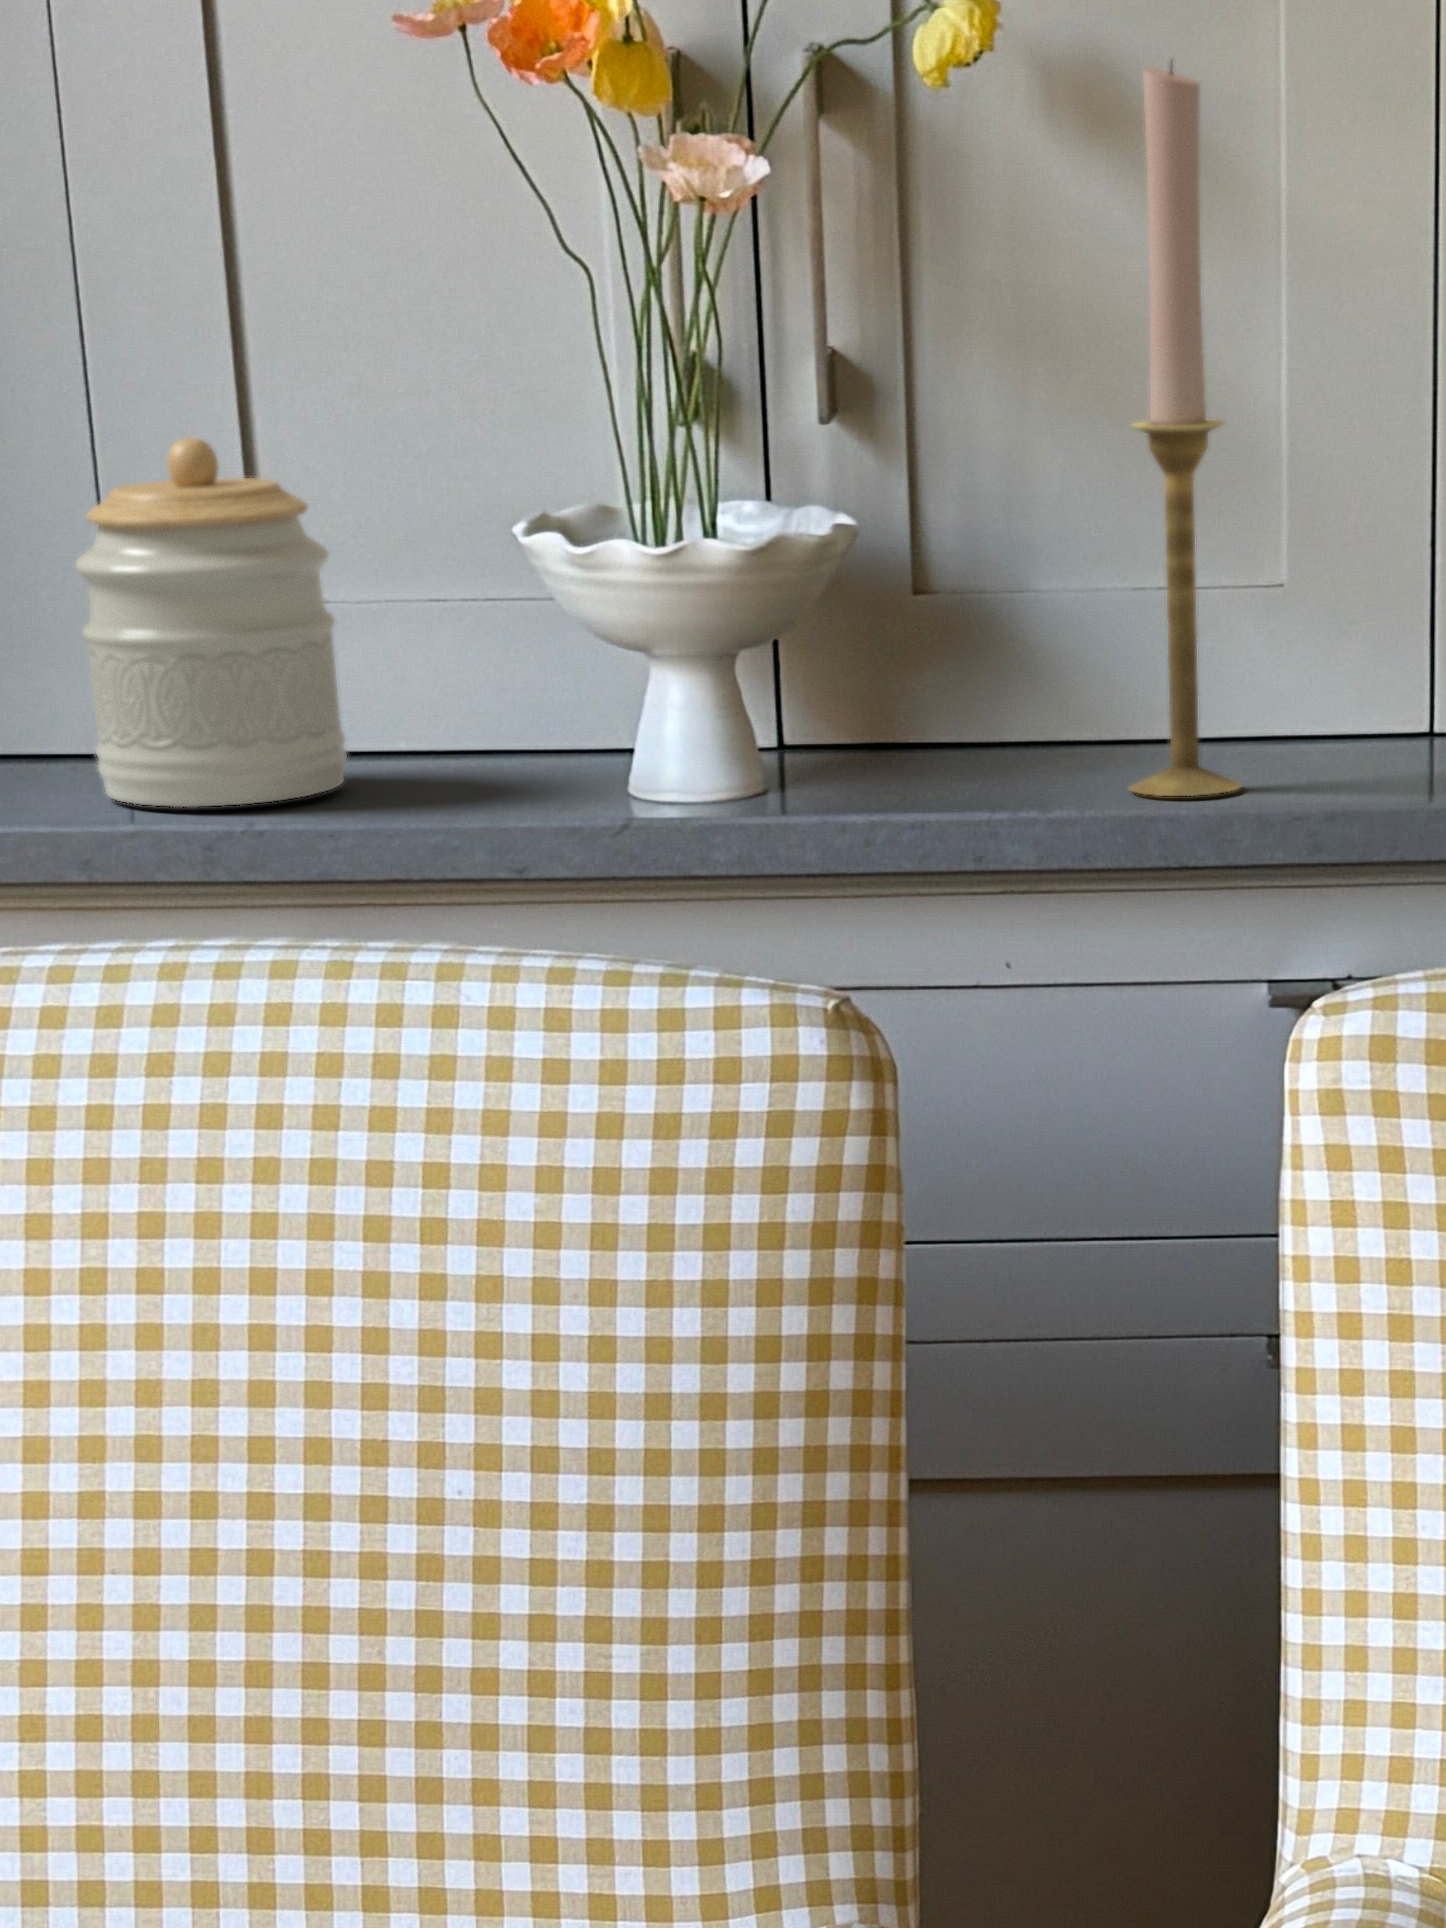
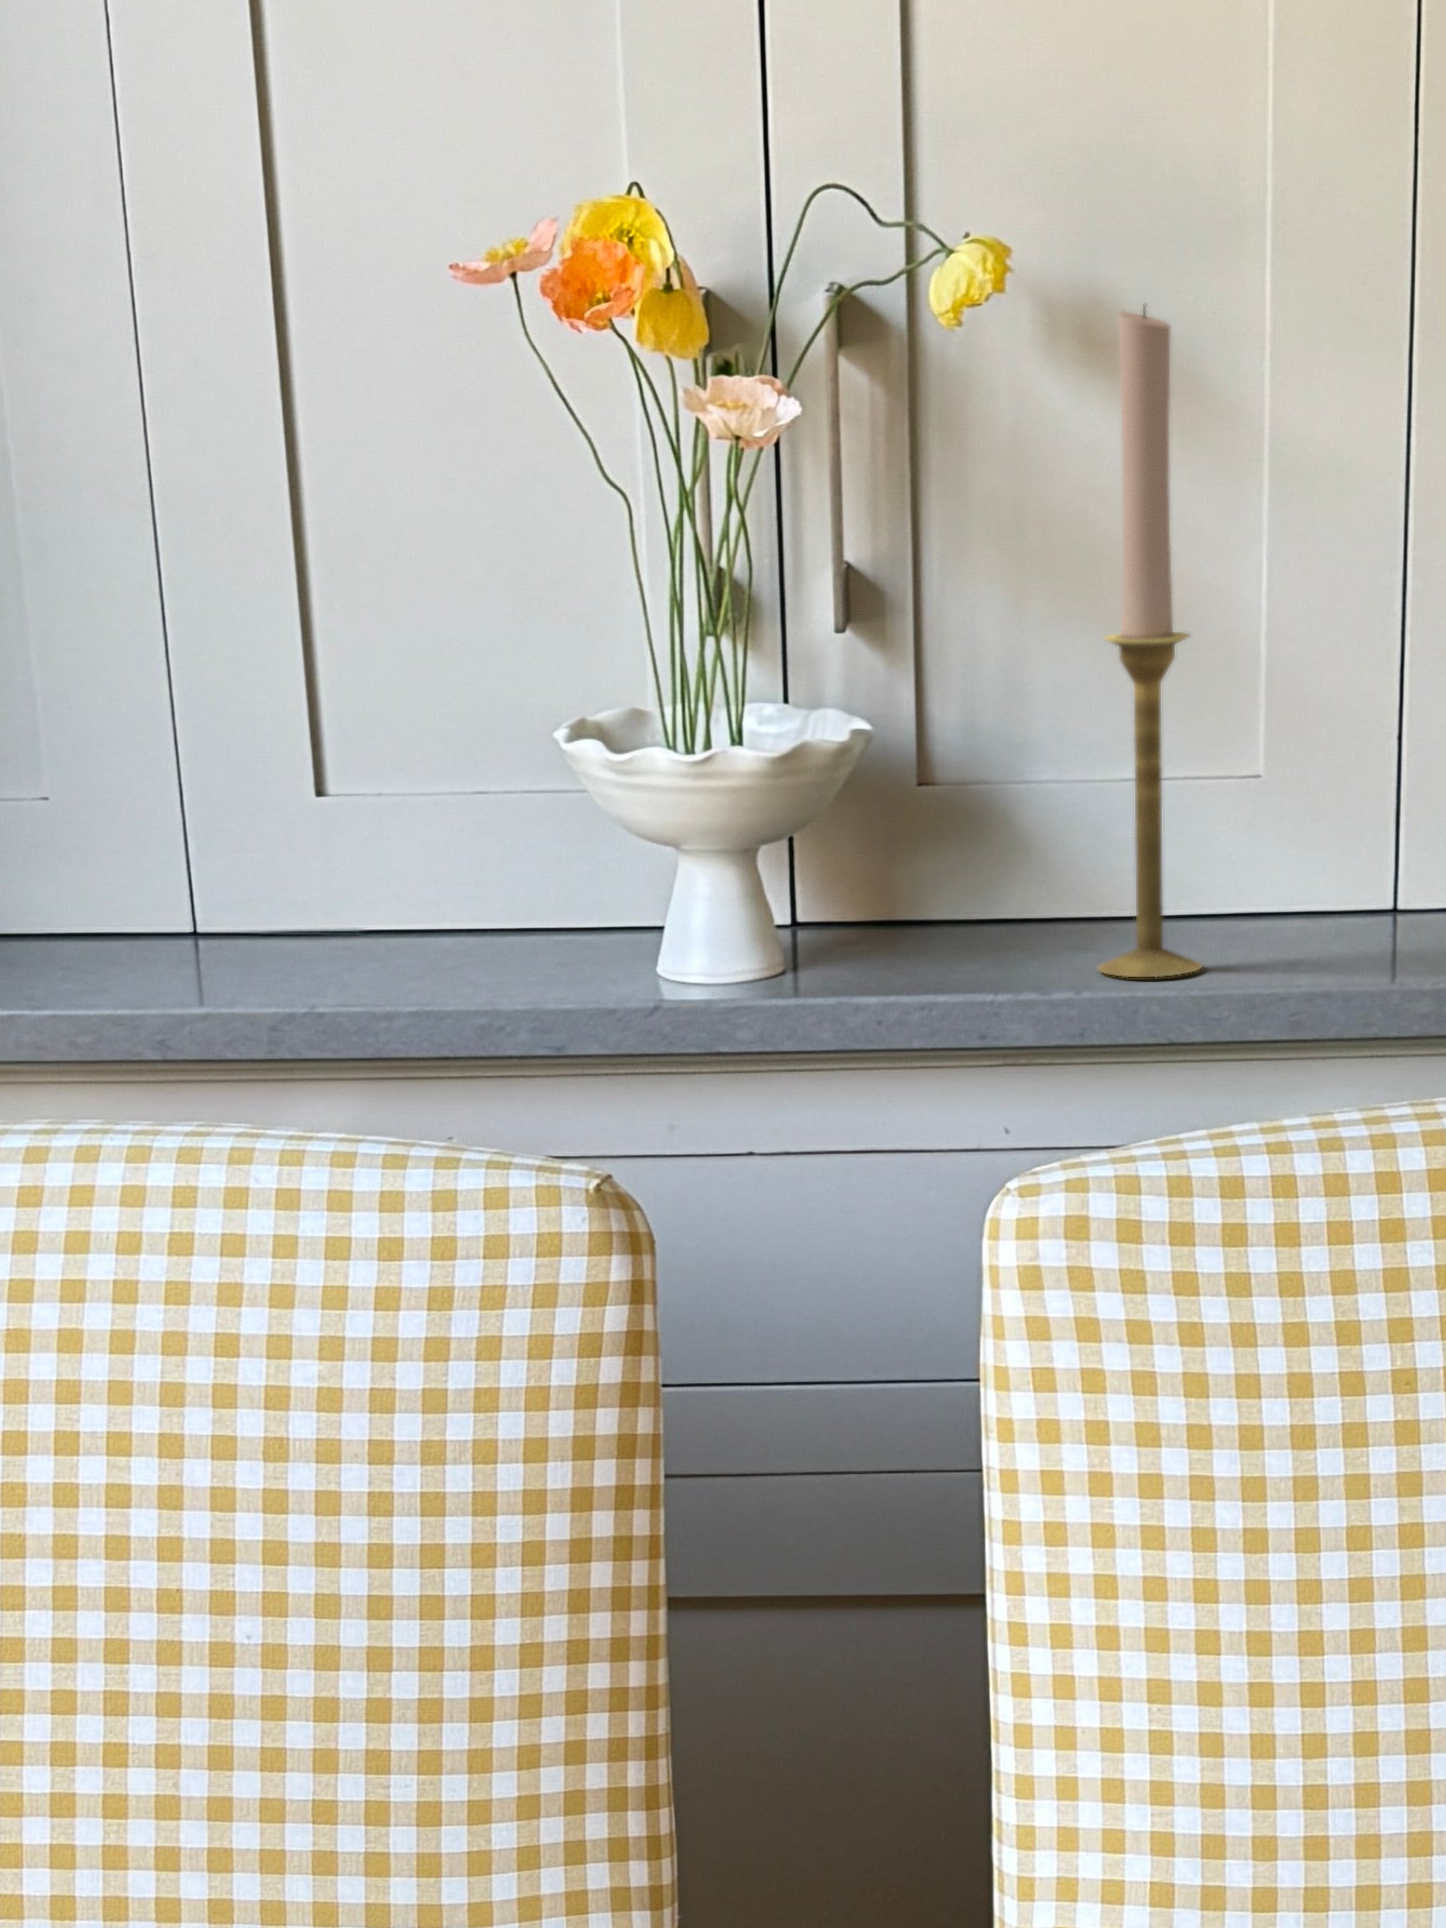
jar: present [75,438,347,807] -> none [132,656,379,992]

